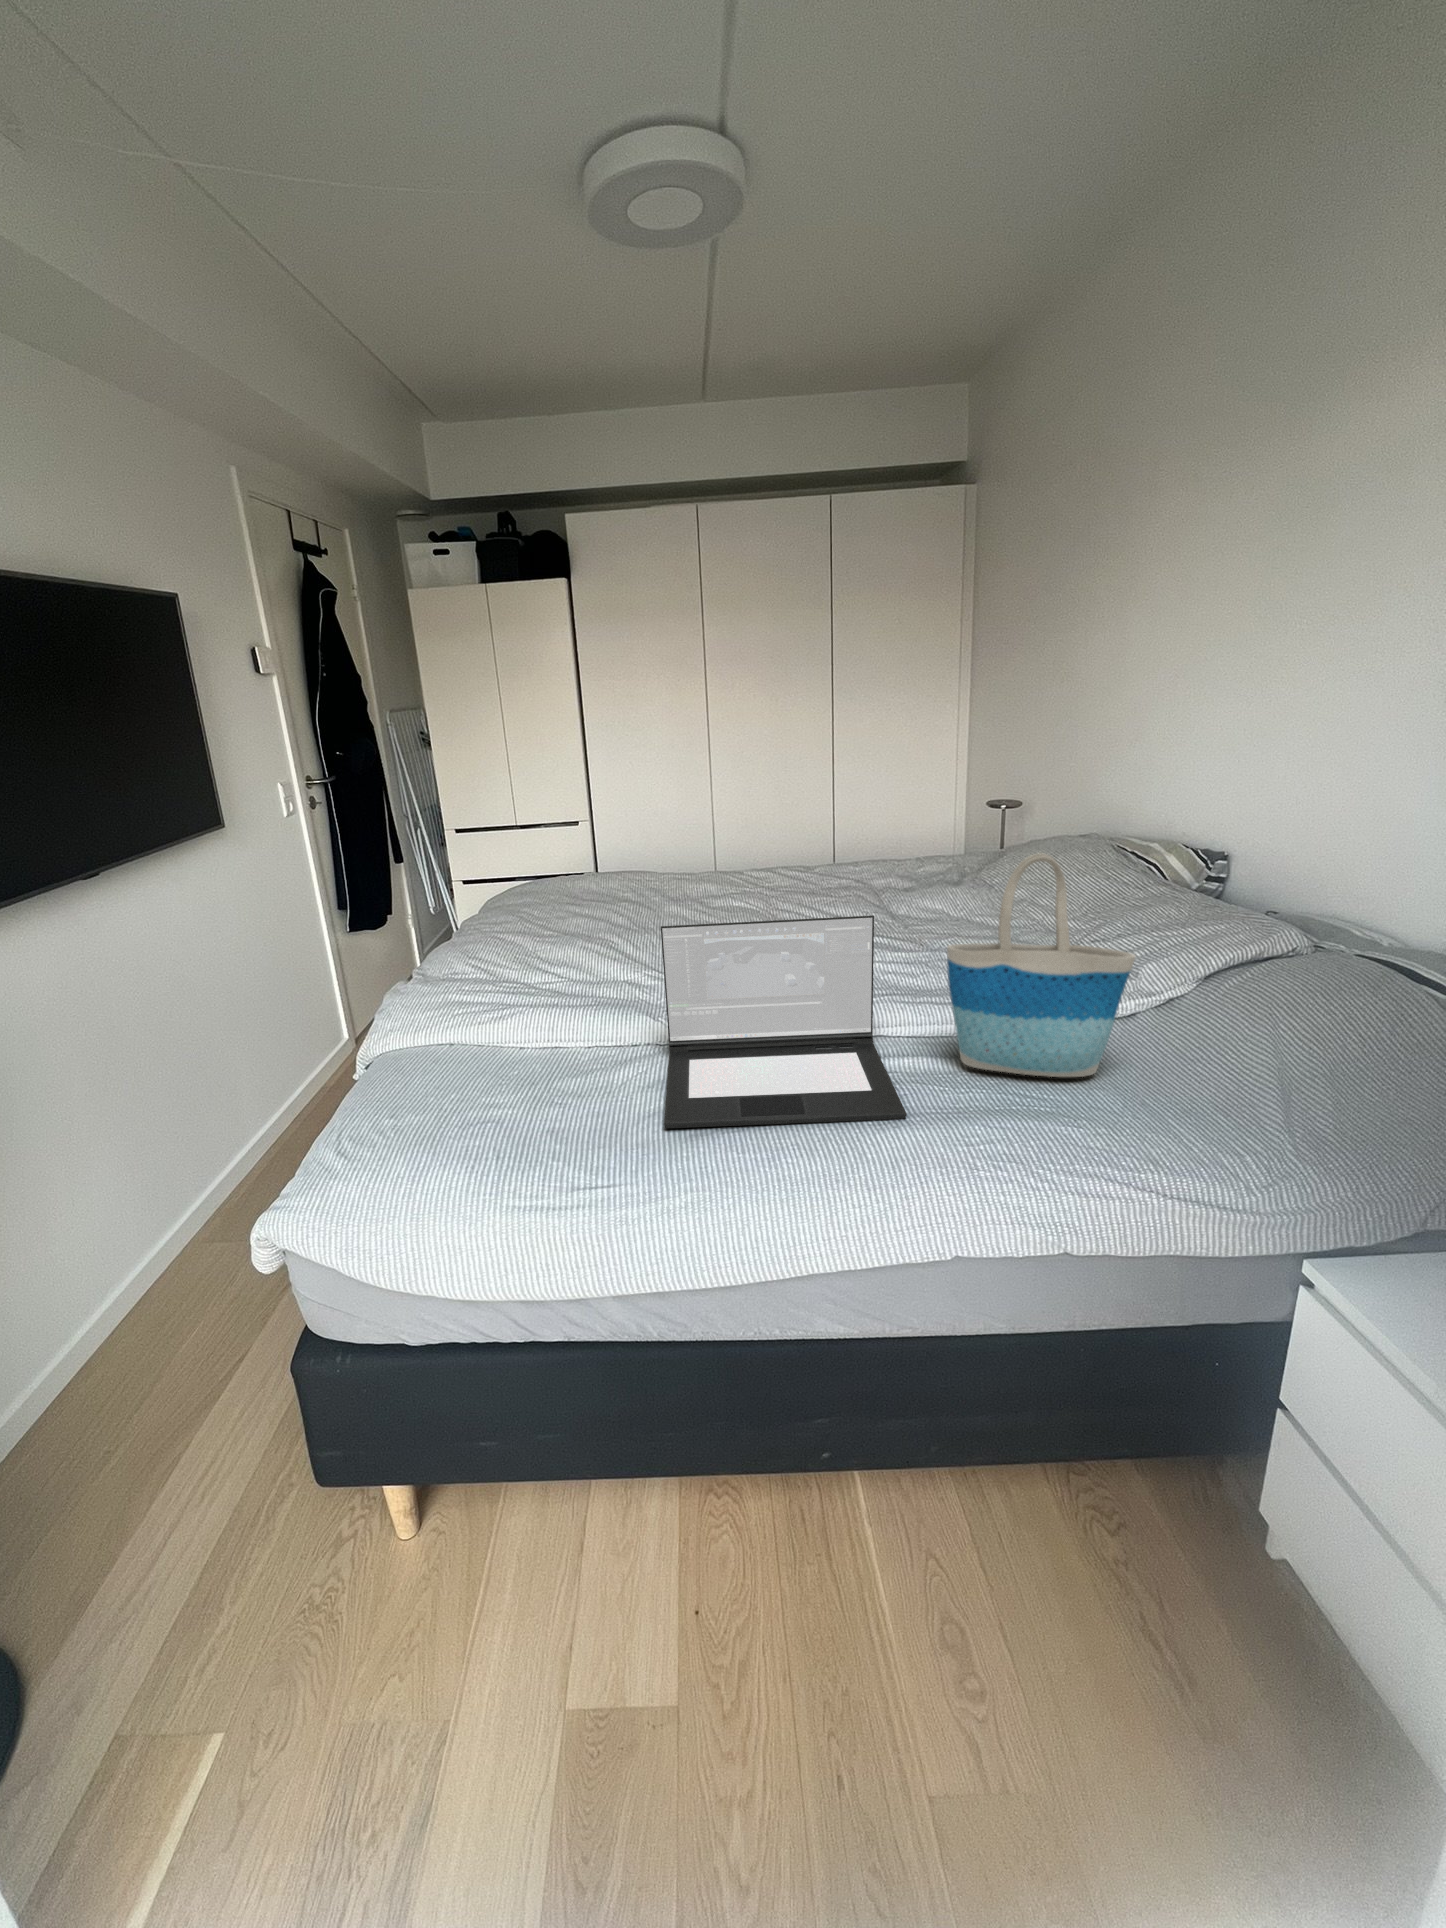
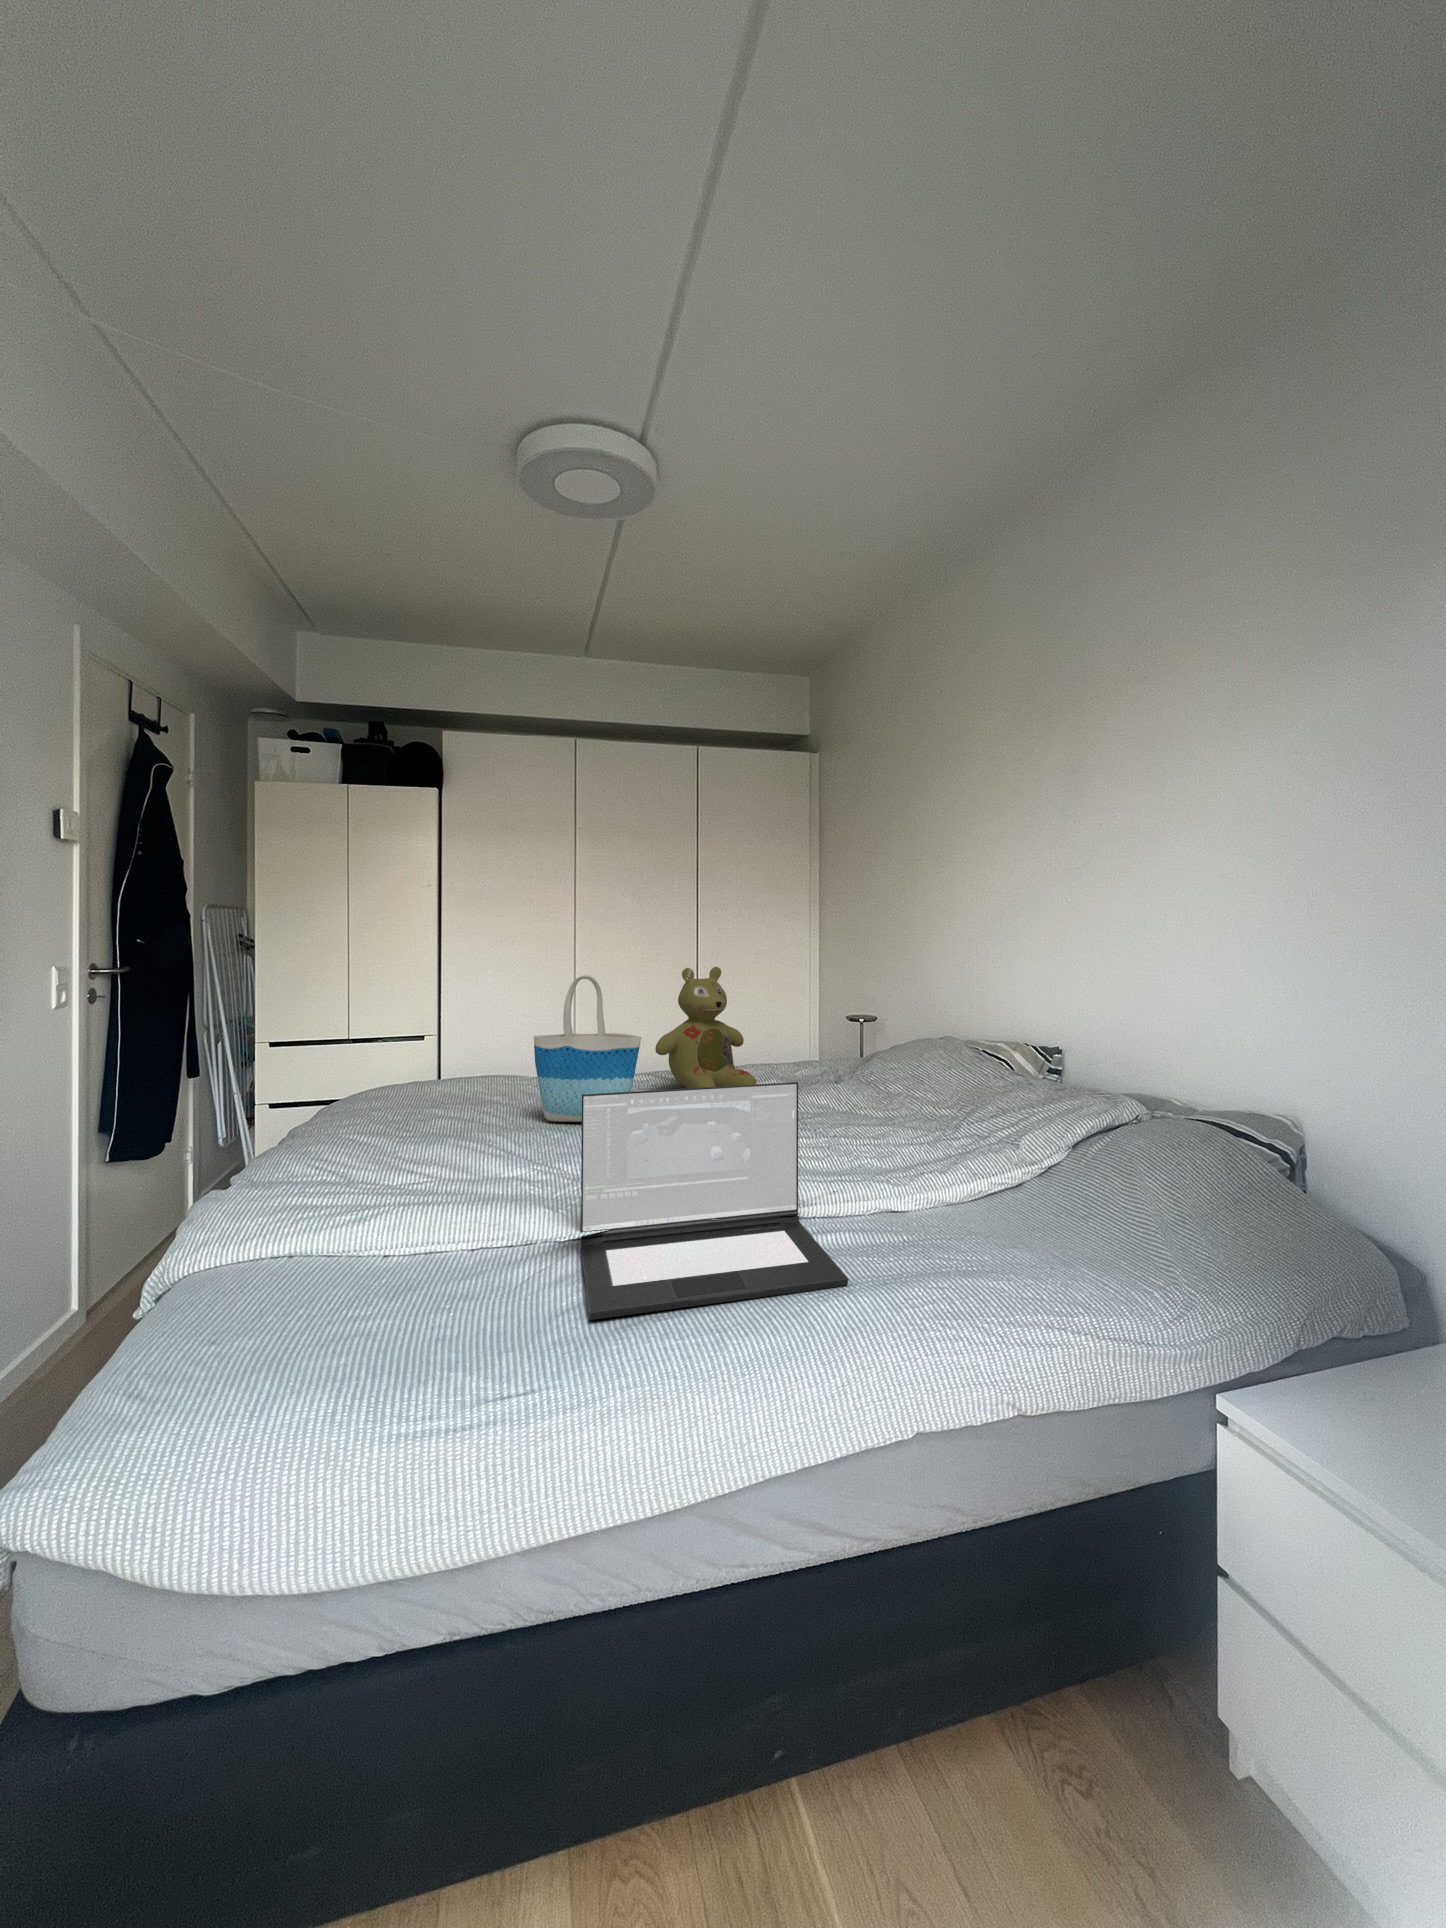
stuffed bear: none [764,761,864,895] -> present [655,967,756,1088]
tote bag: present [947,853,1135,1077] -> present [534,975,641,1122]

